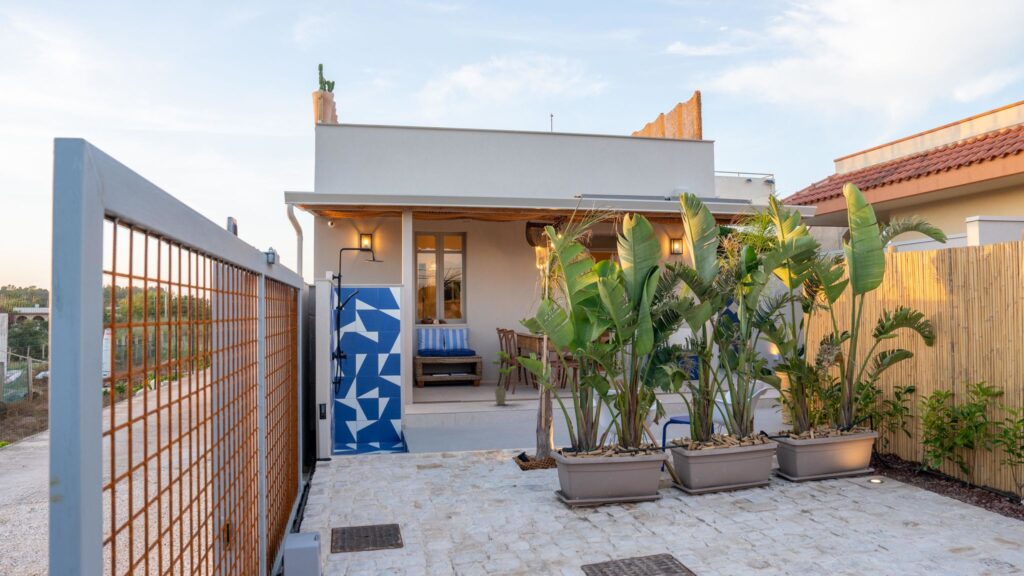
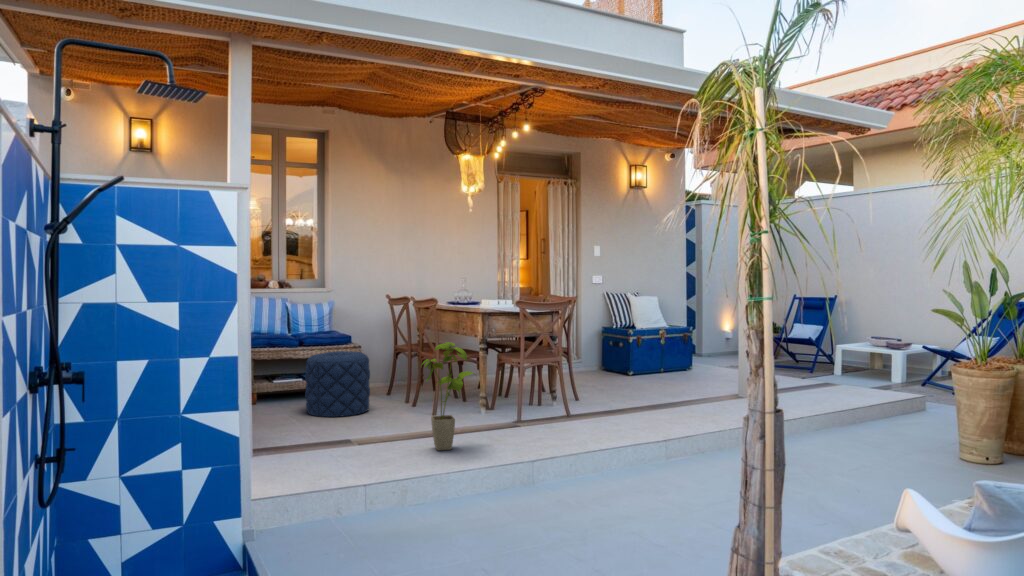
pouf: none [446,359,481,393] -> present [305,351,370,417]

